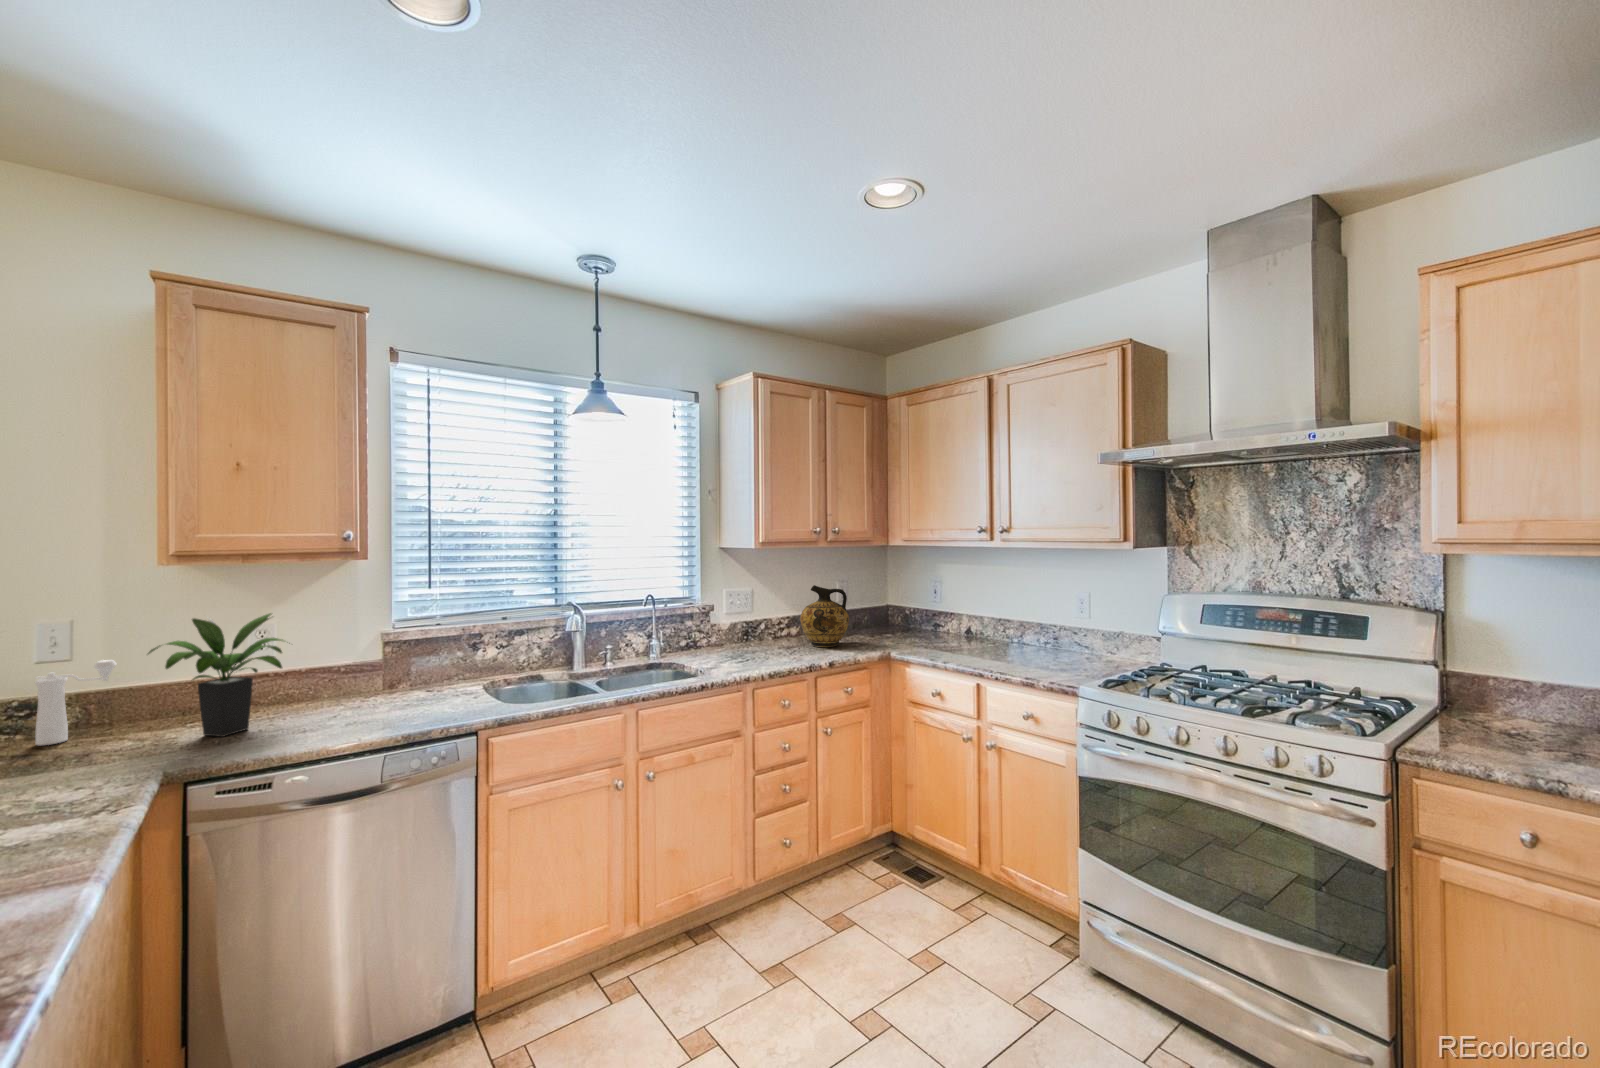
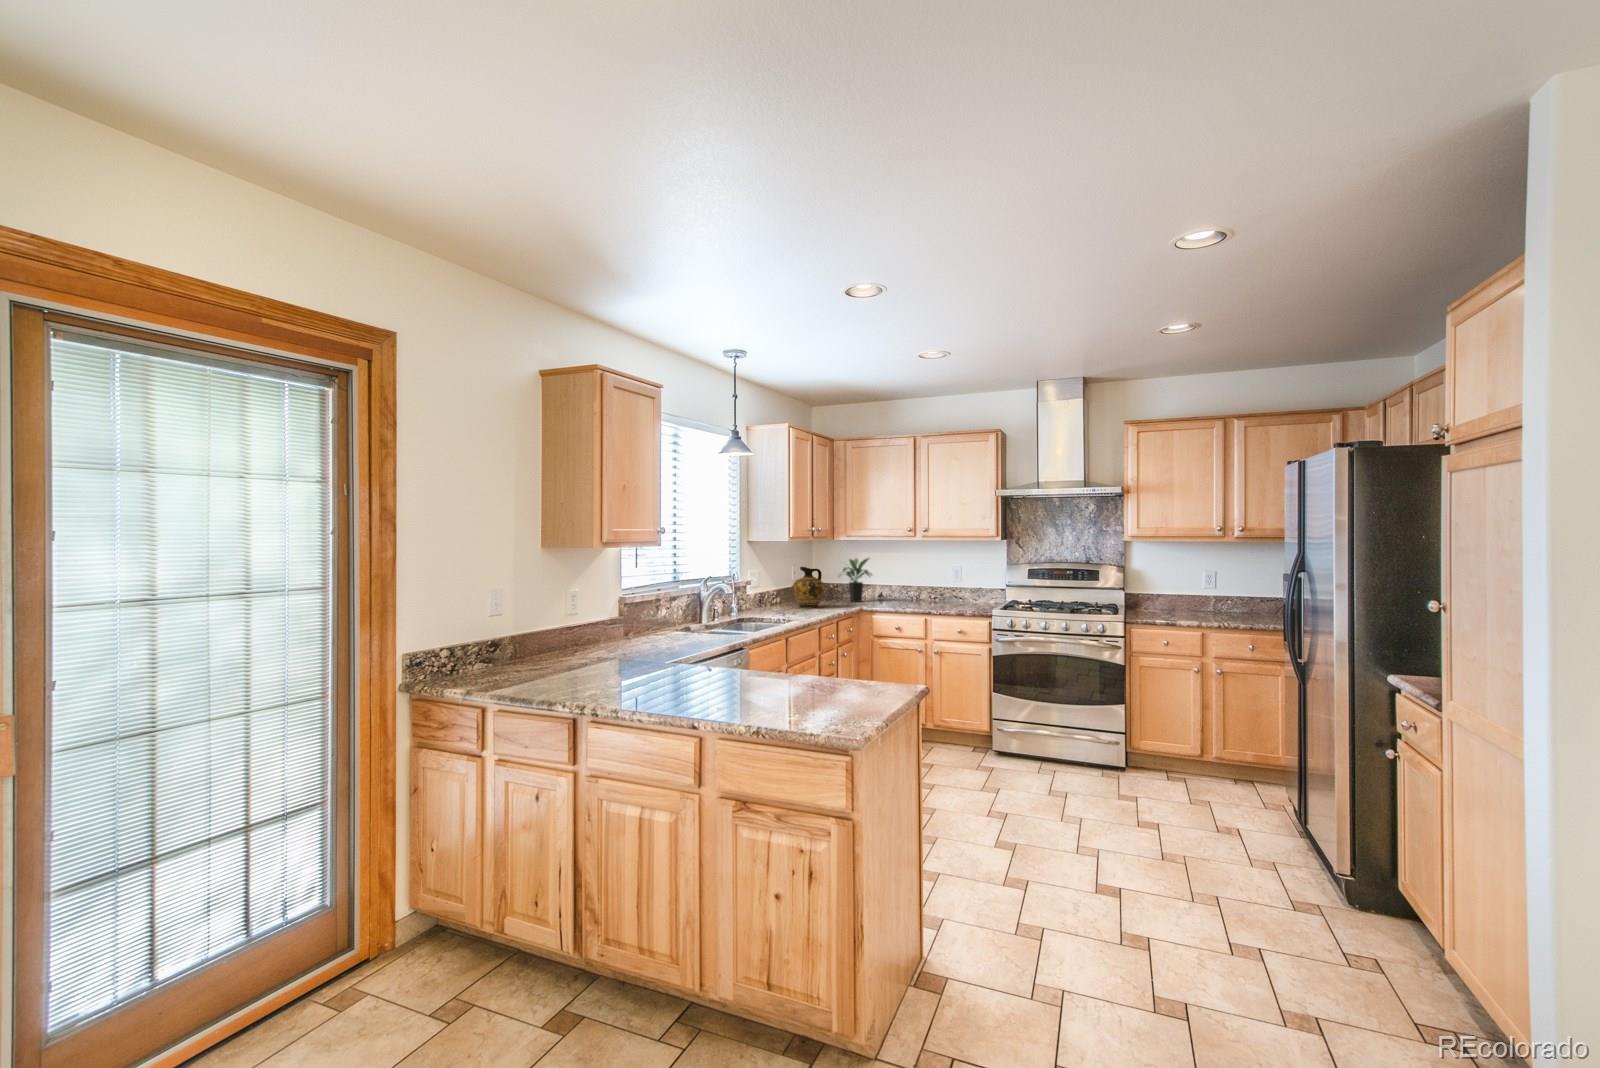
potted plant: present [148,613,283,737] -> present [843,558,871,602]
pepper mill: present [35,660,116,745] -> none [506,611,545,669]

